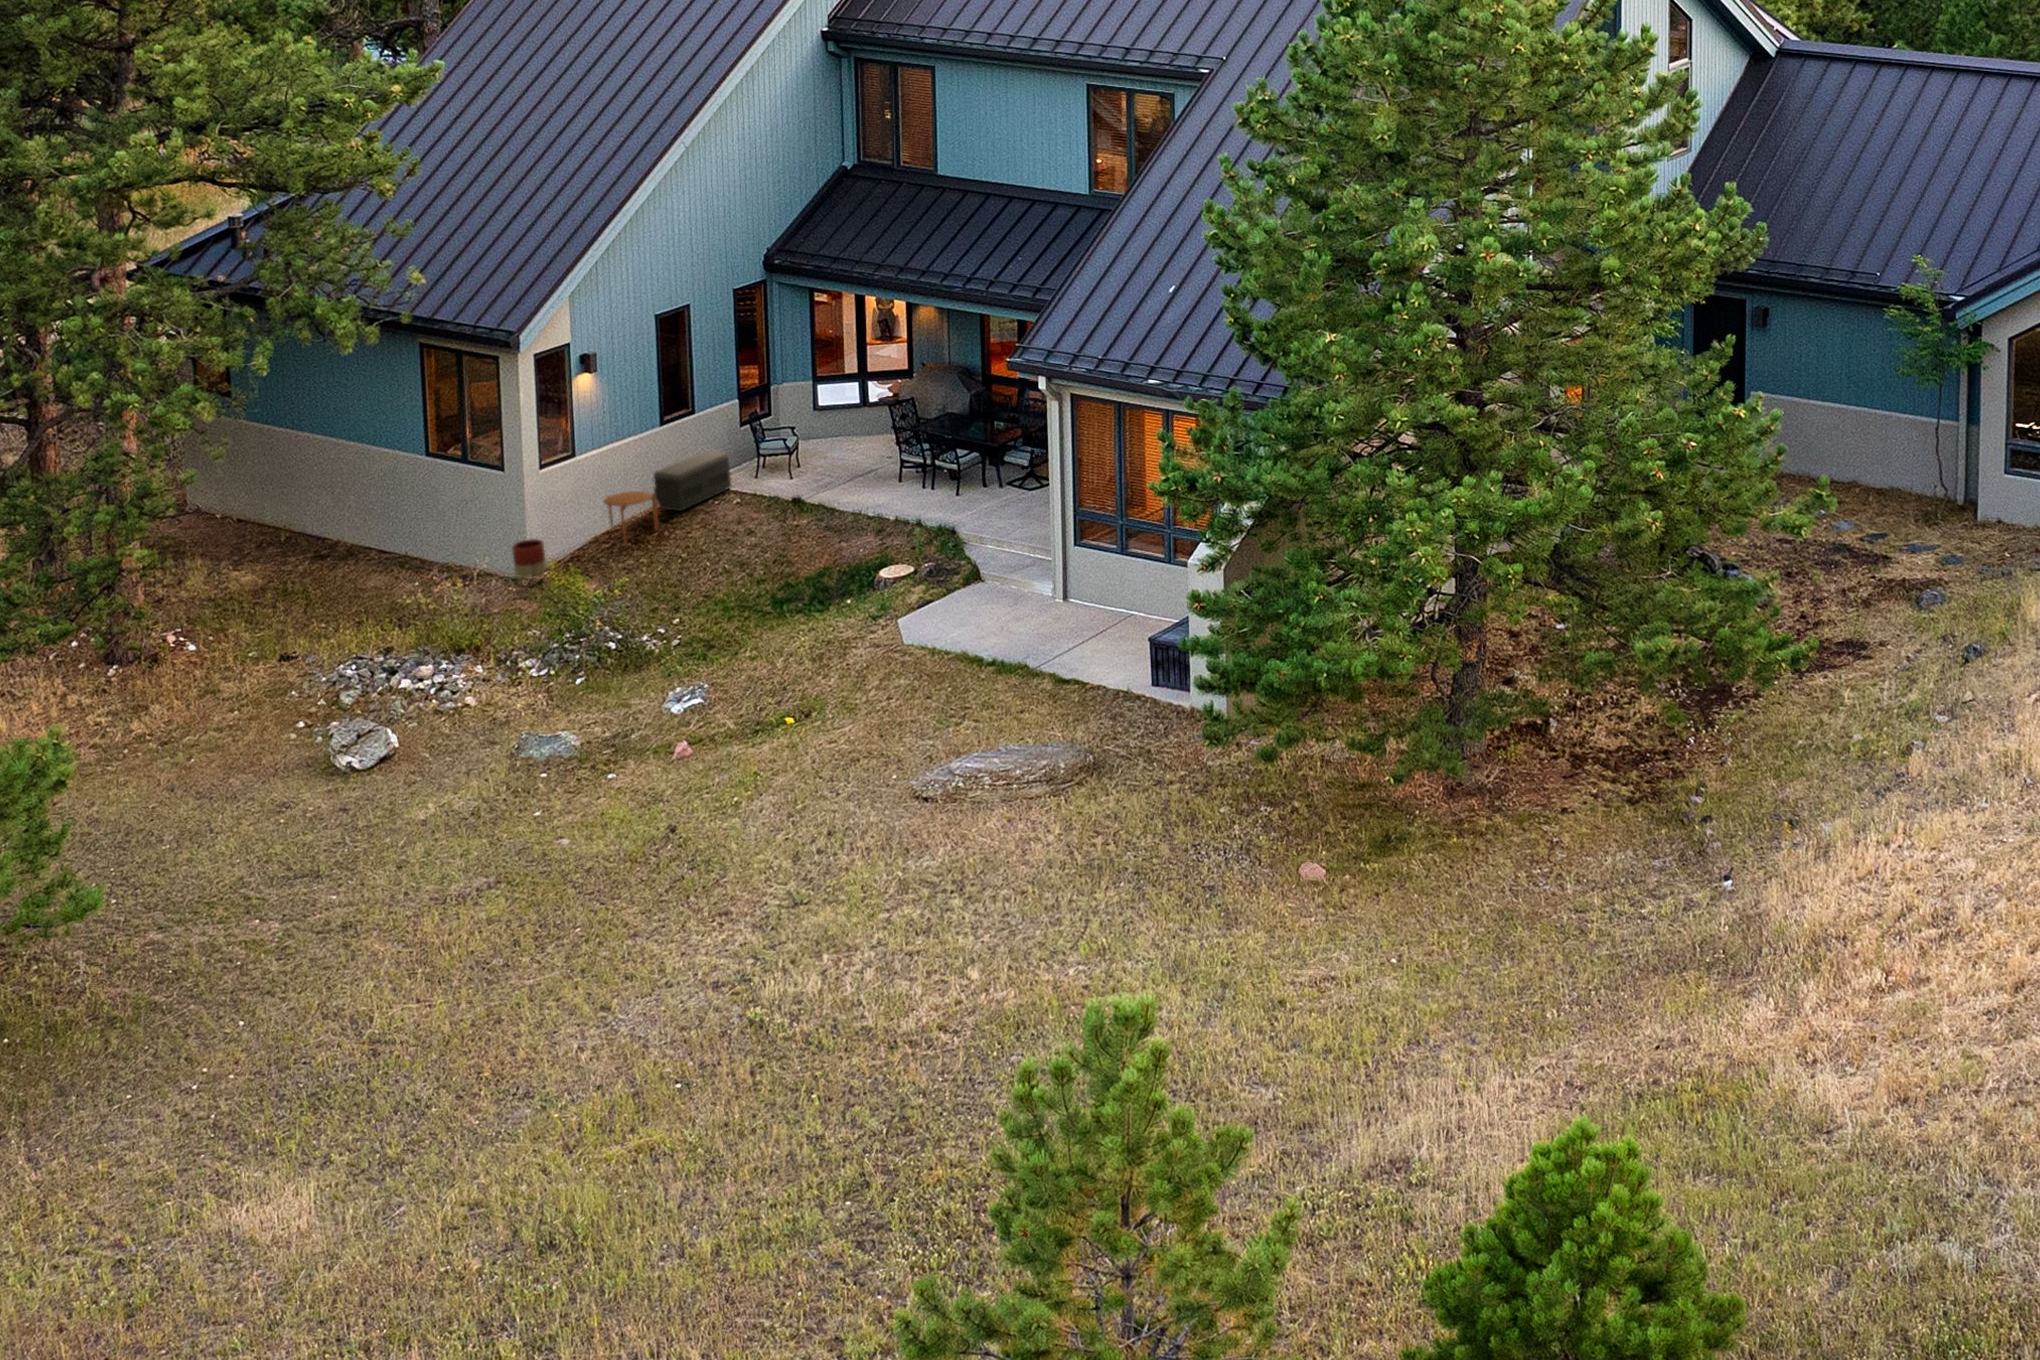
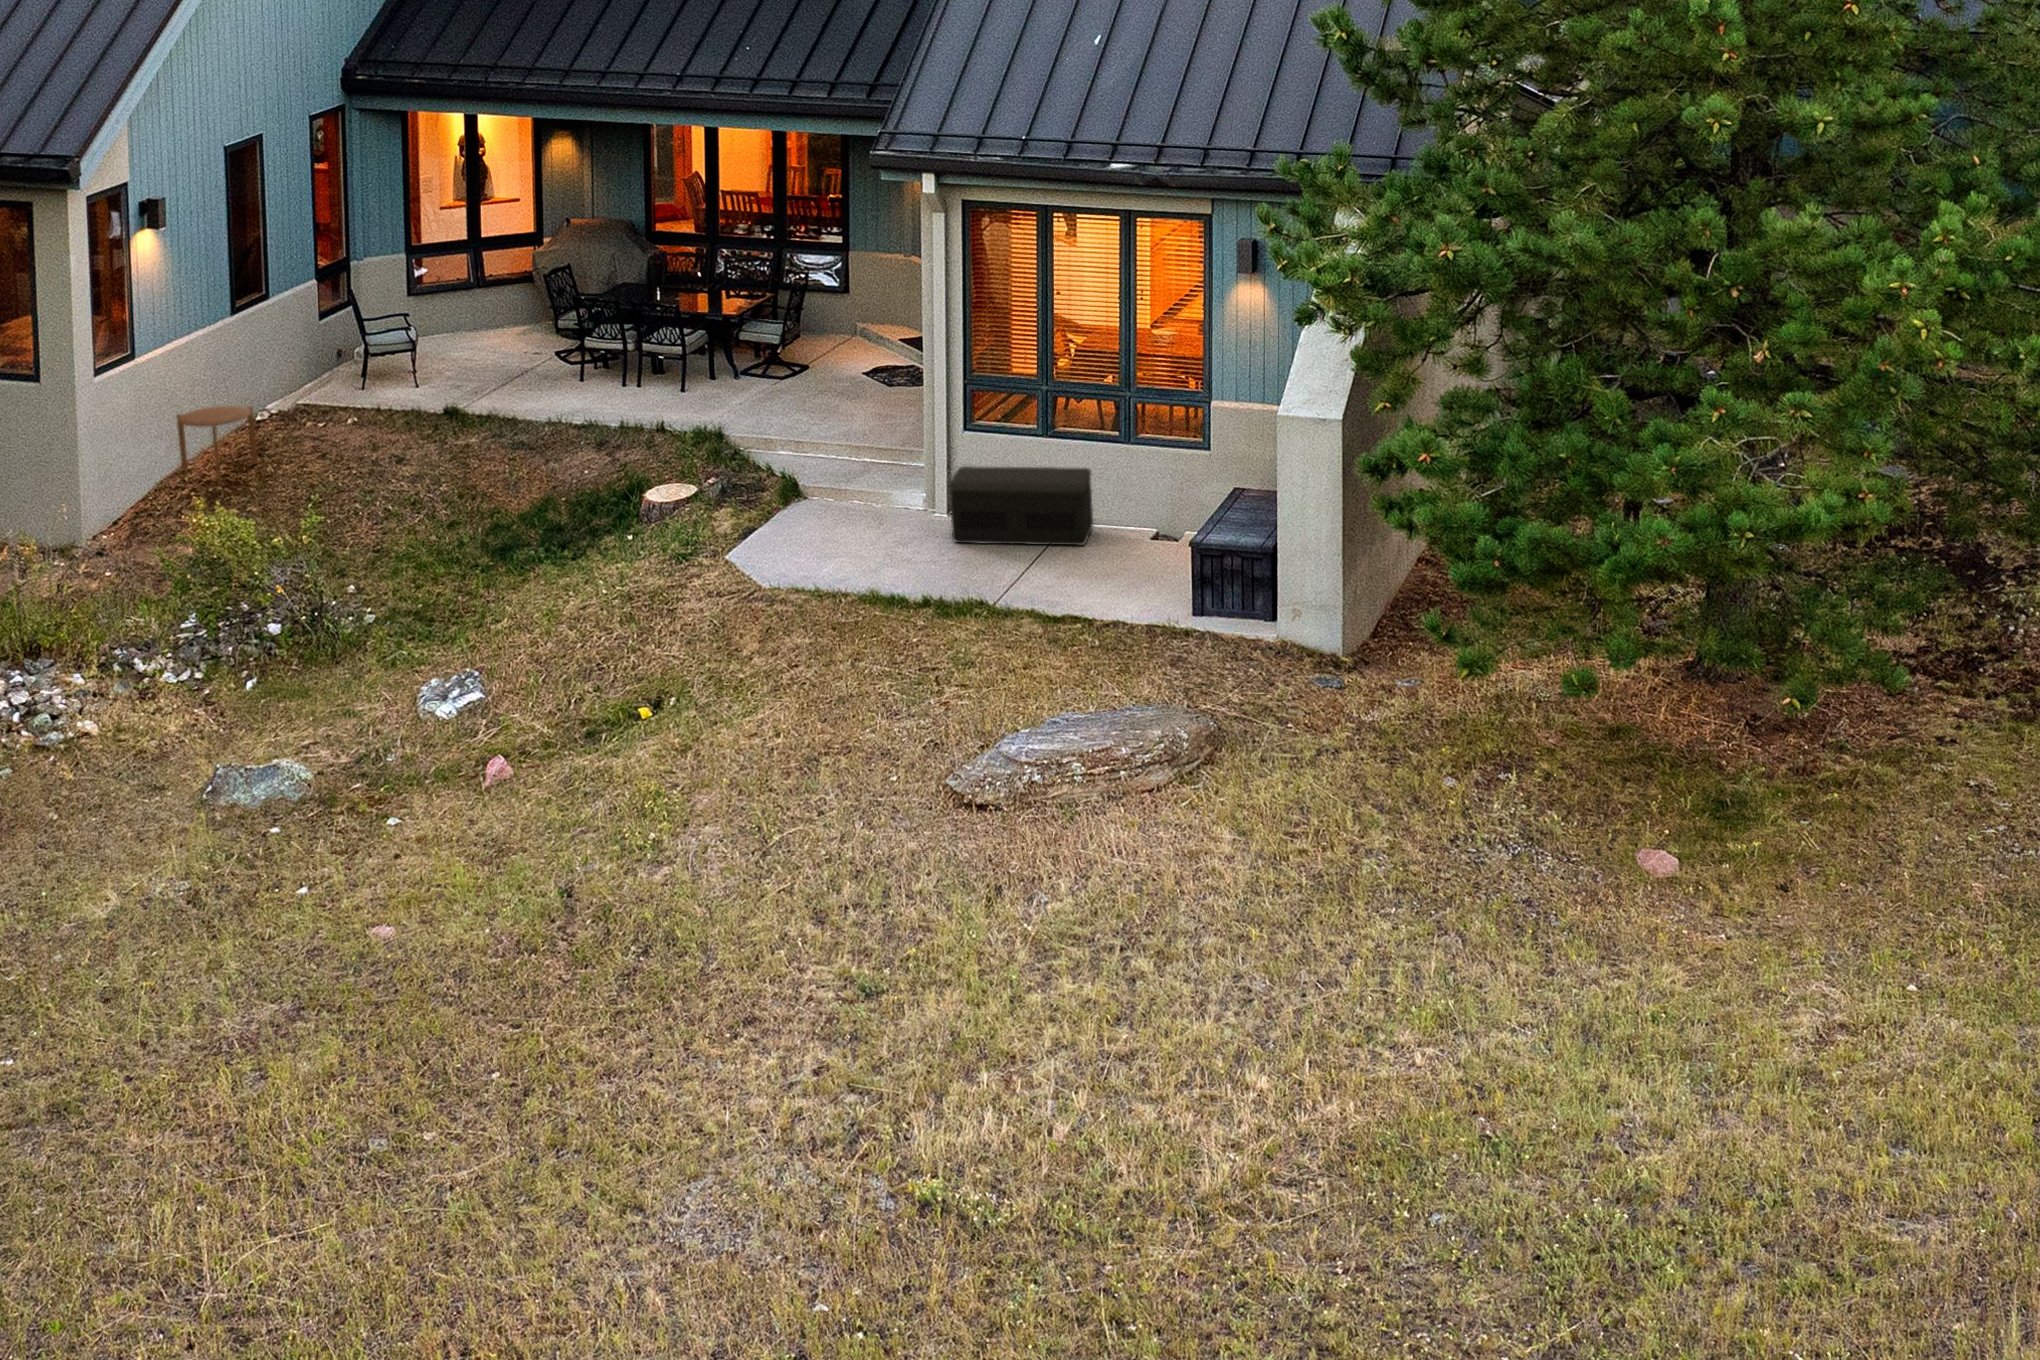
storage bench: present [653,451,731,511] -> present [949,466,1093,545]
planter: present [512,539,546,578] -> none [67,479,121,555]

